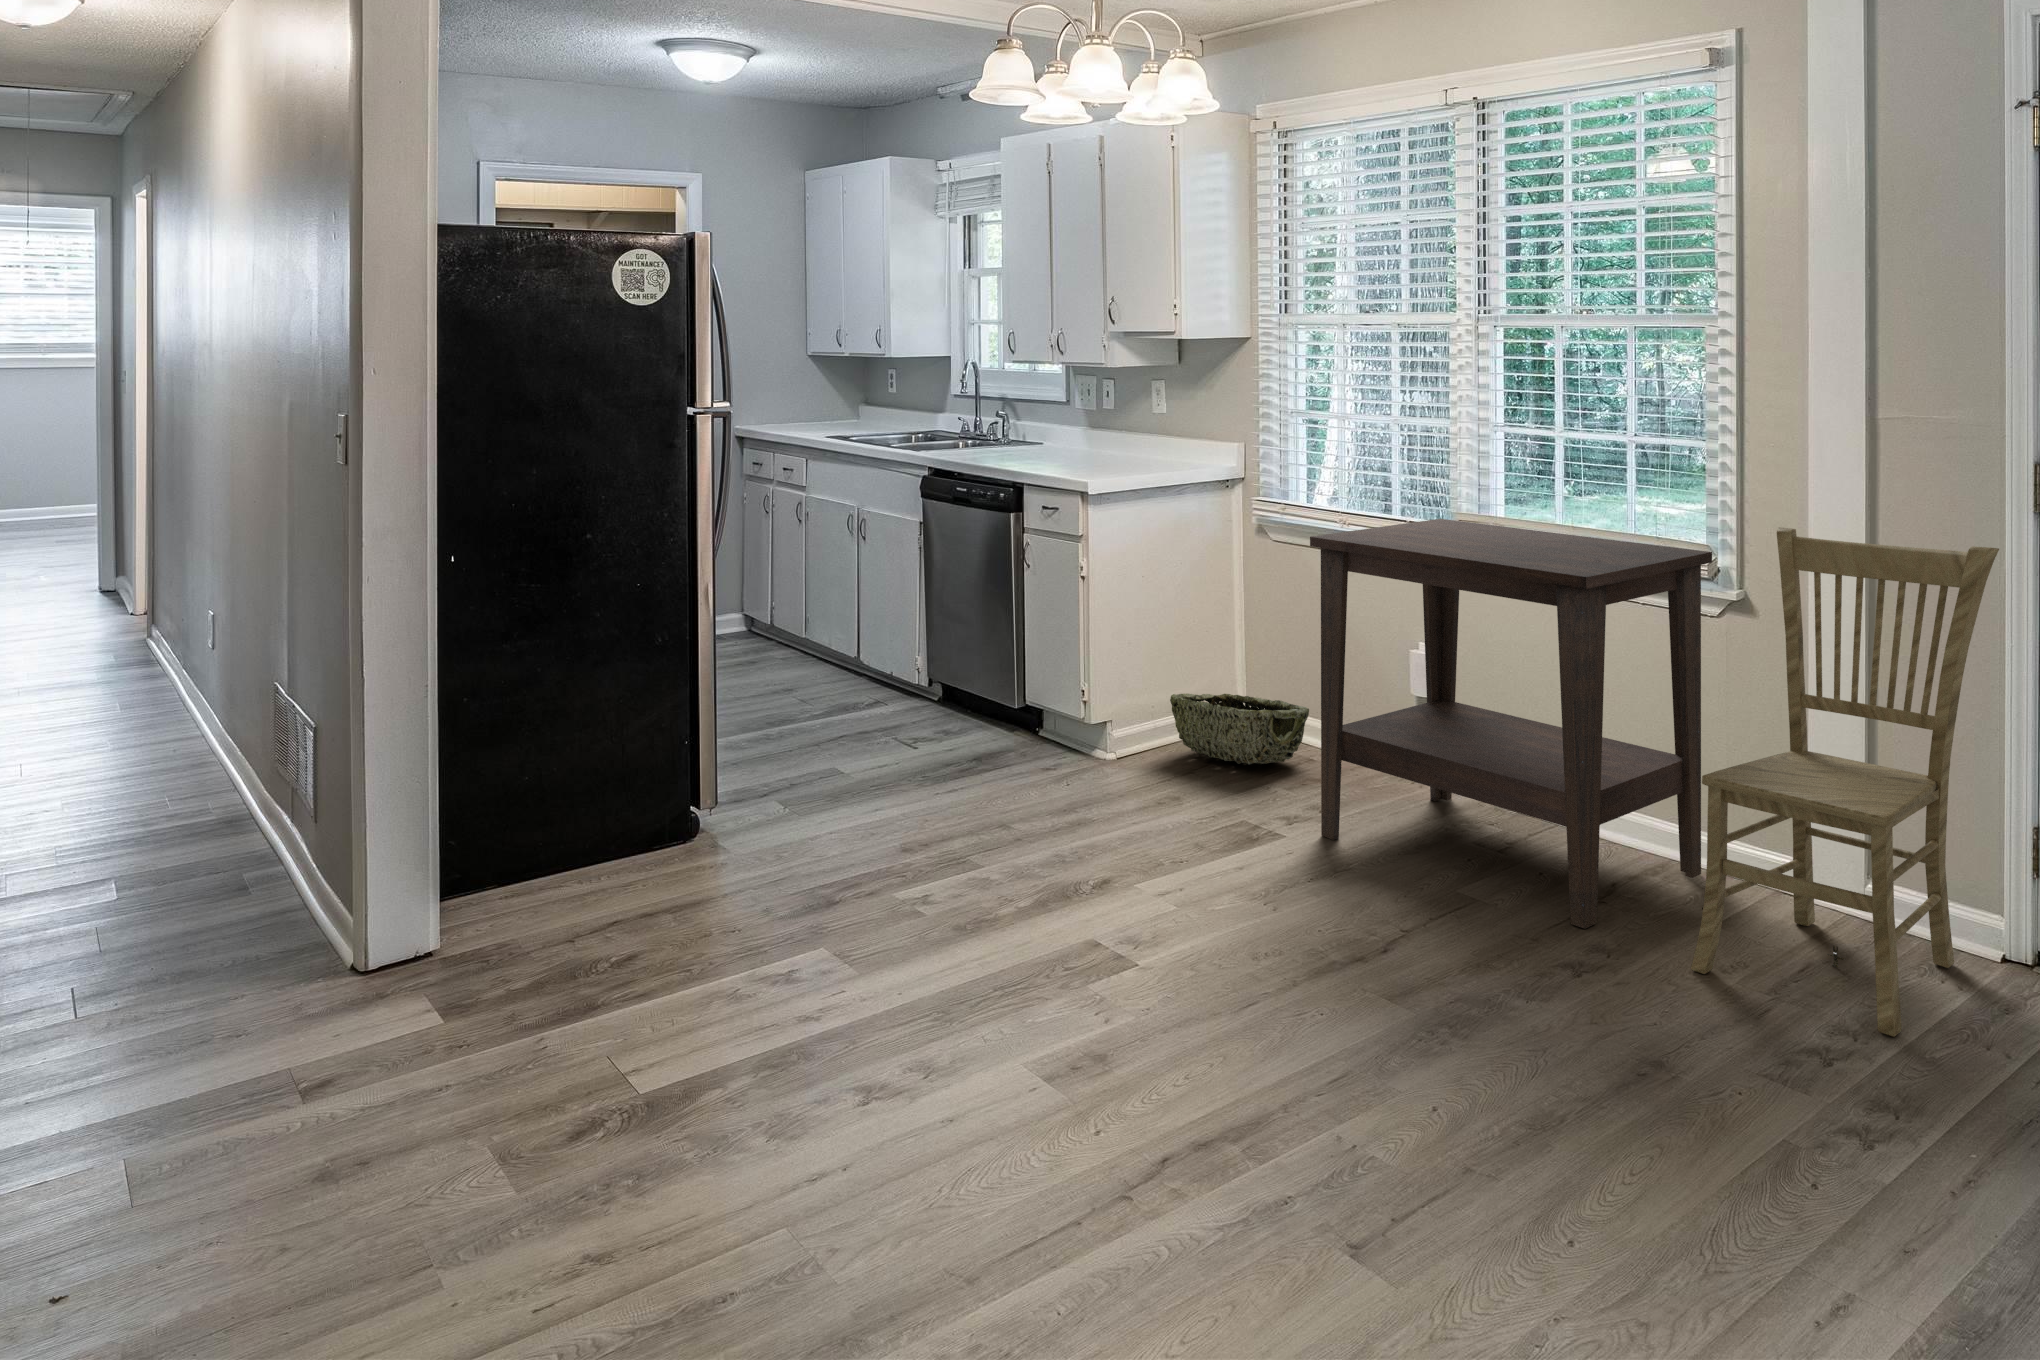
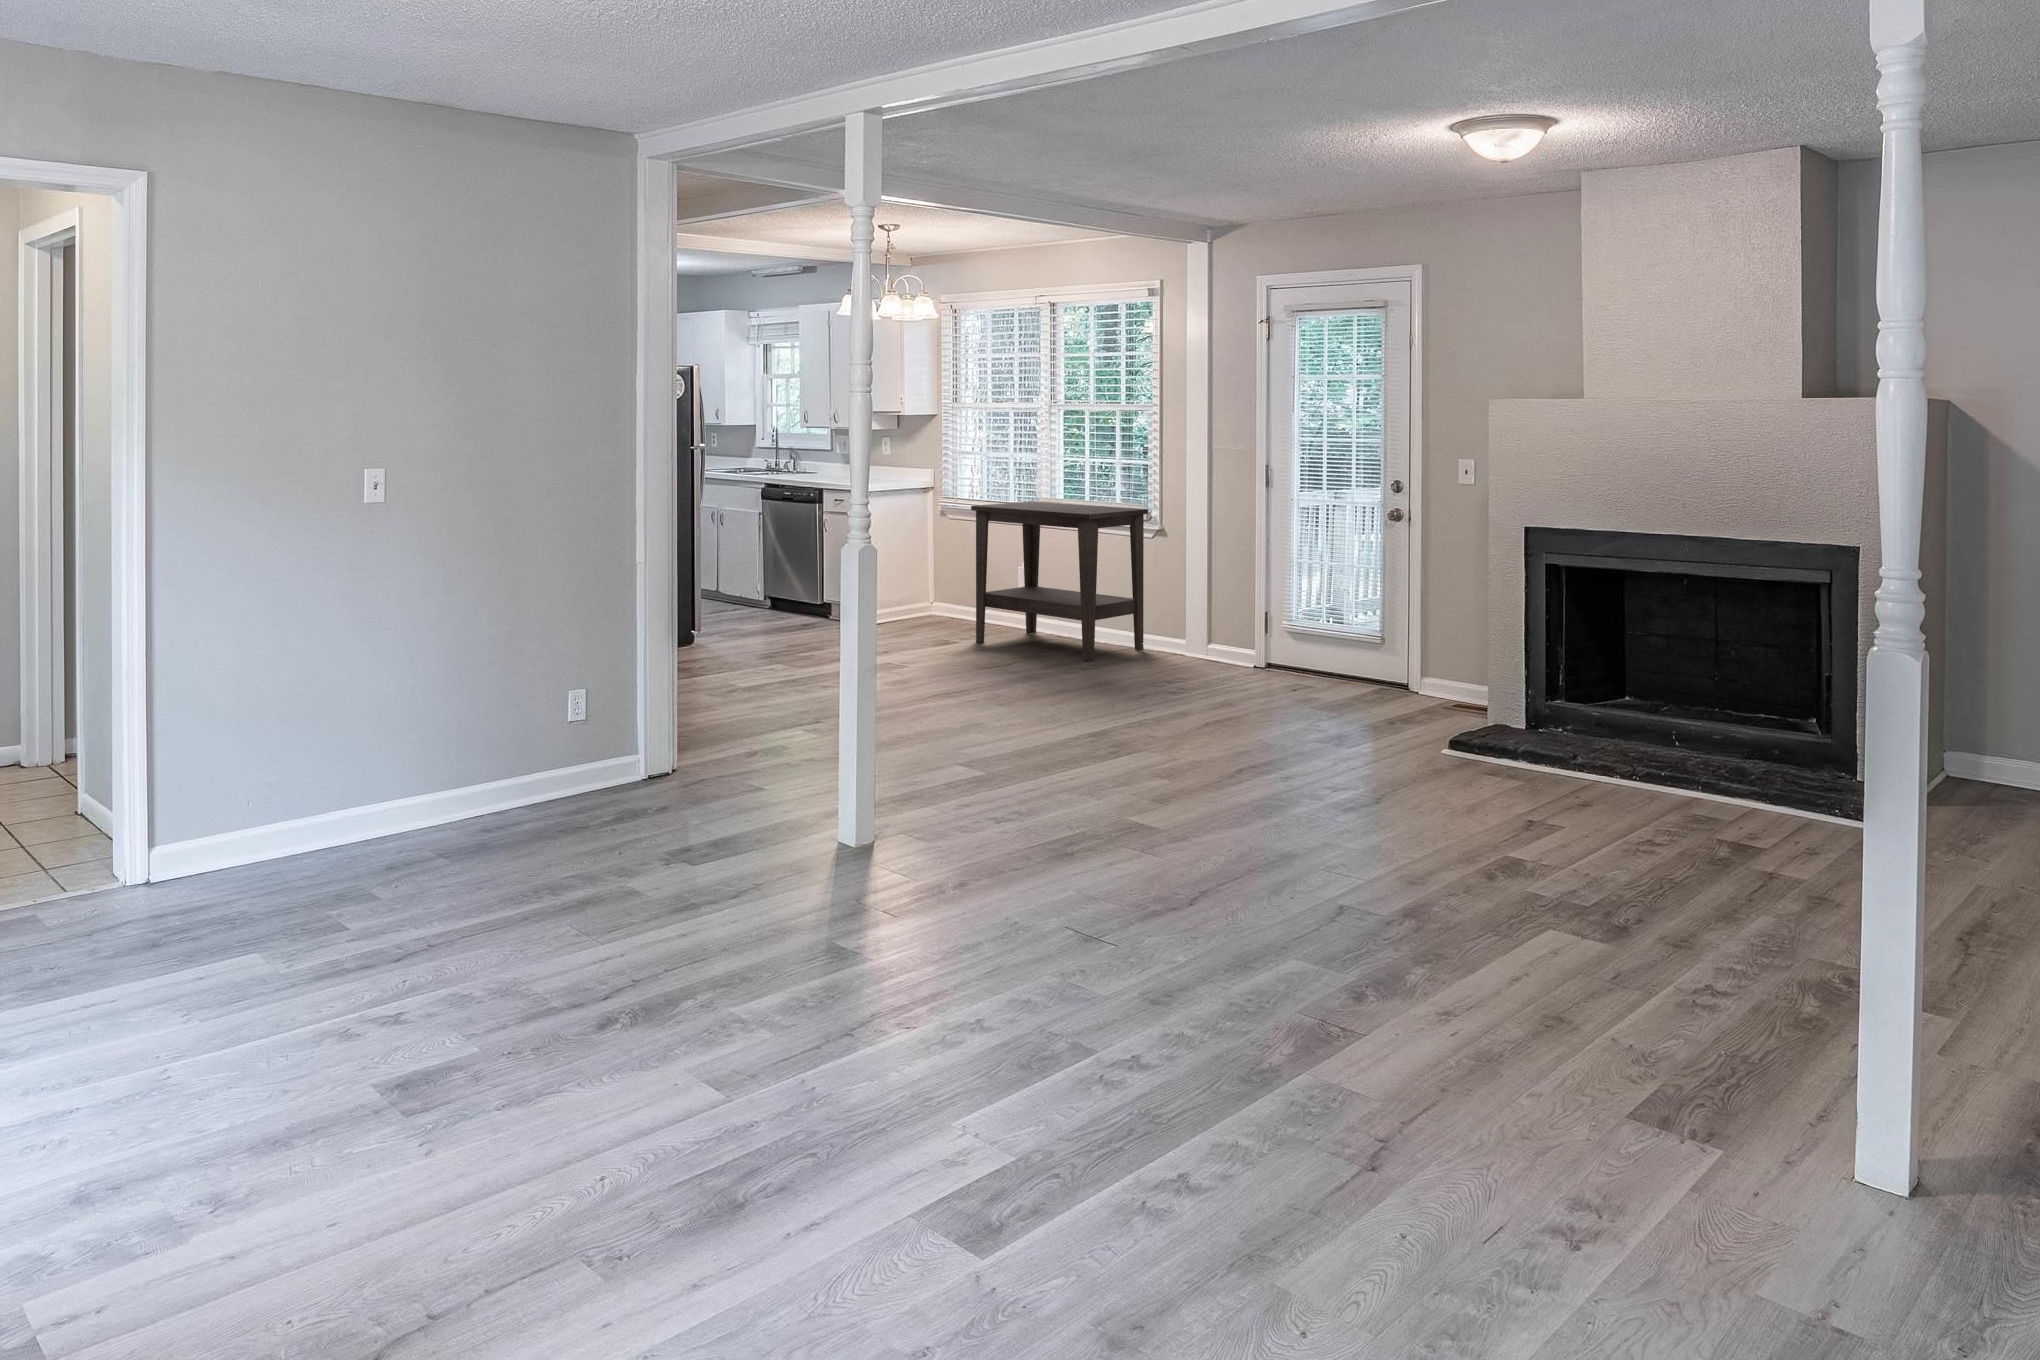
dining chair: present [1691,528,1999,1037] -> none [1128,496,1253,679]
woven basket: present [1170,694,1309,765] -> none [898,592,967,625]

